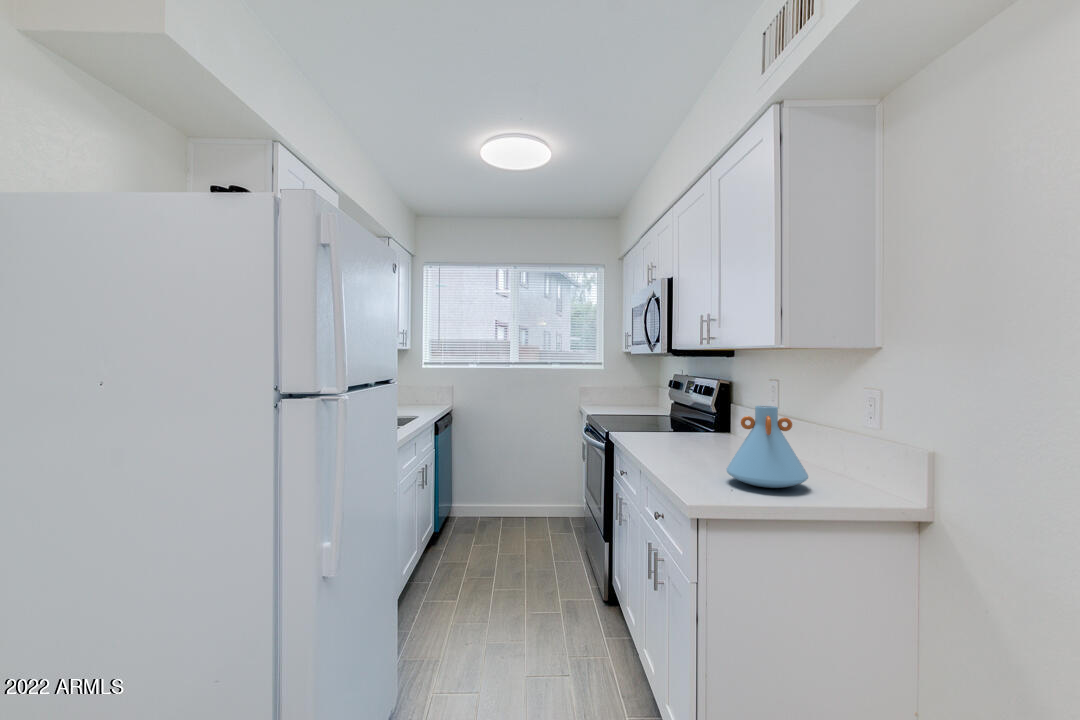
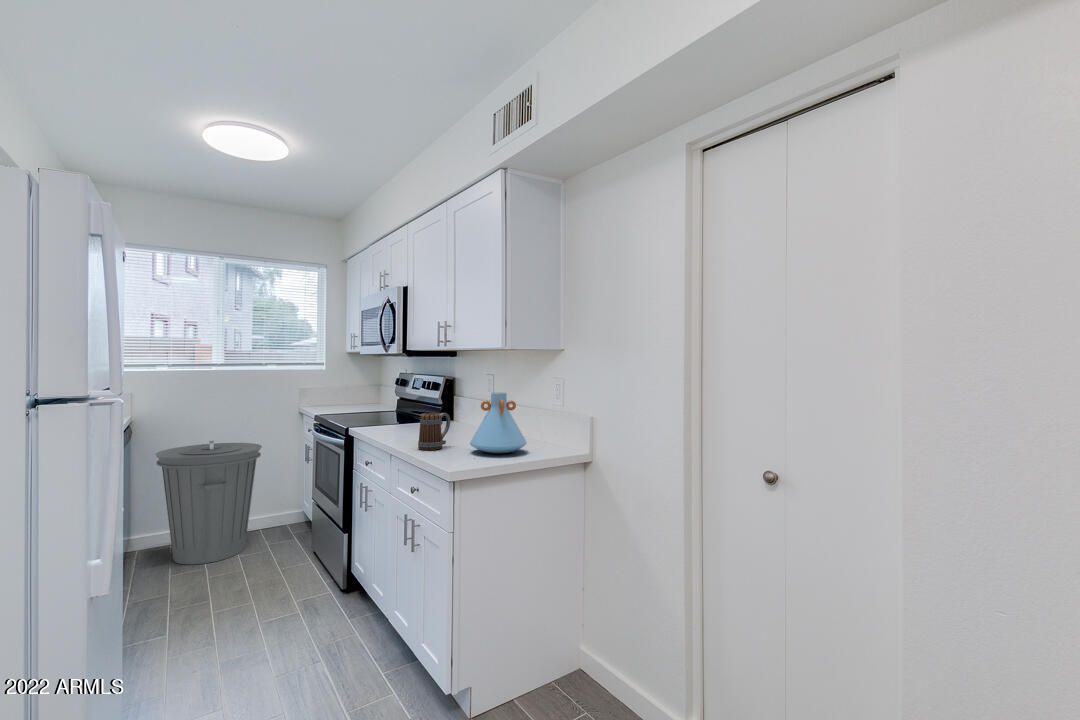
mug: none [665,426,706,471] -> present [418,413,450,450]
trash can: none [465,433,545,542] -> present [155,441,262,564]

